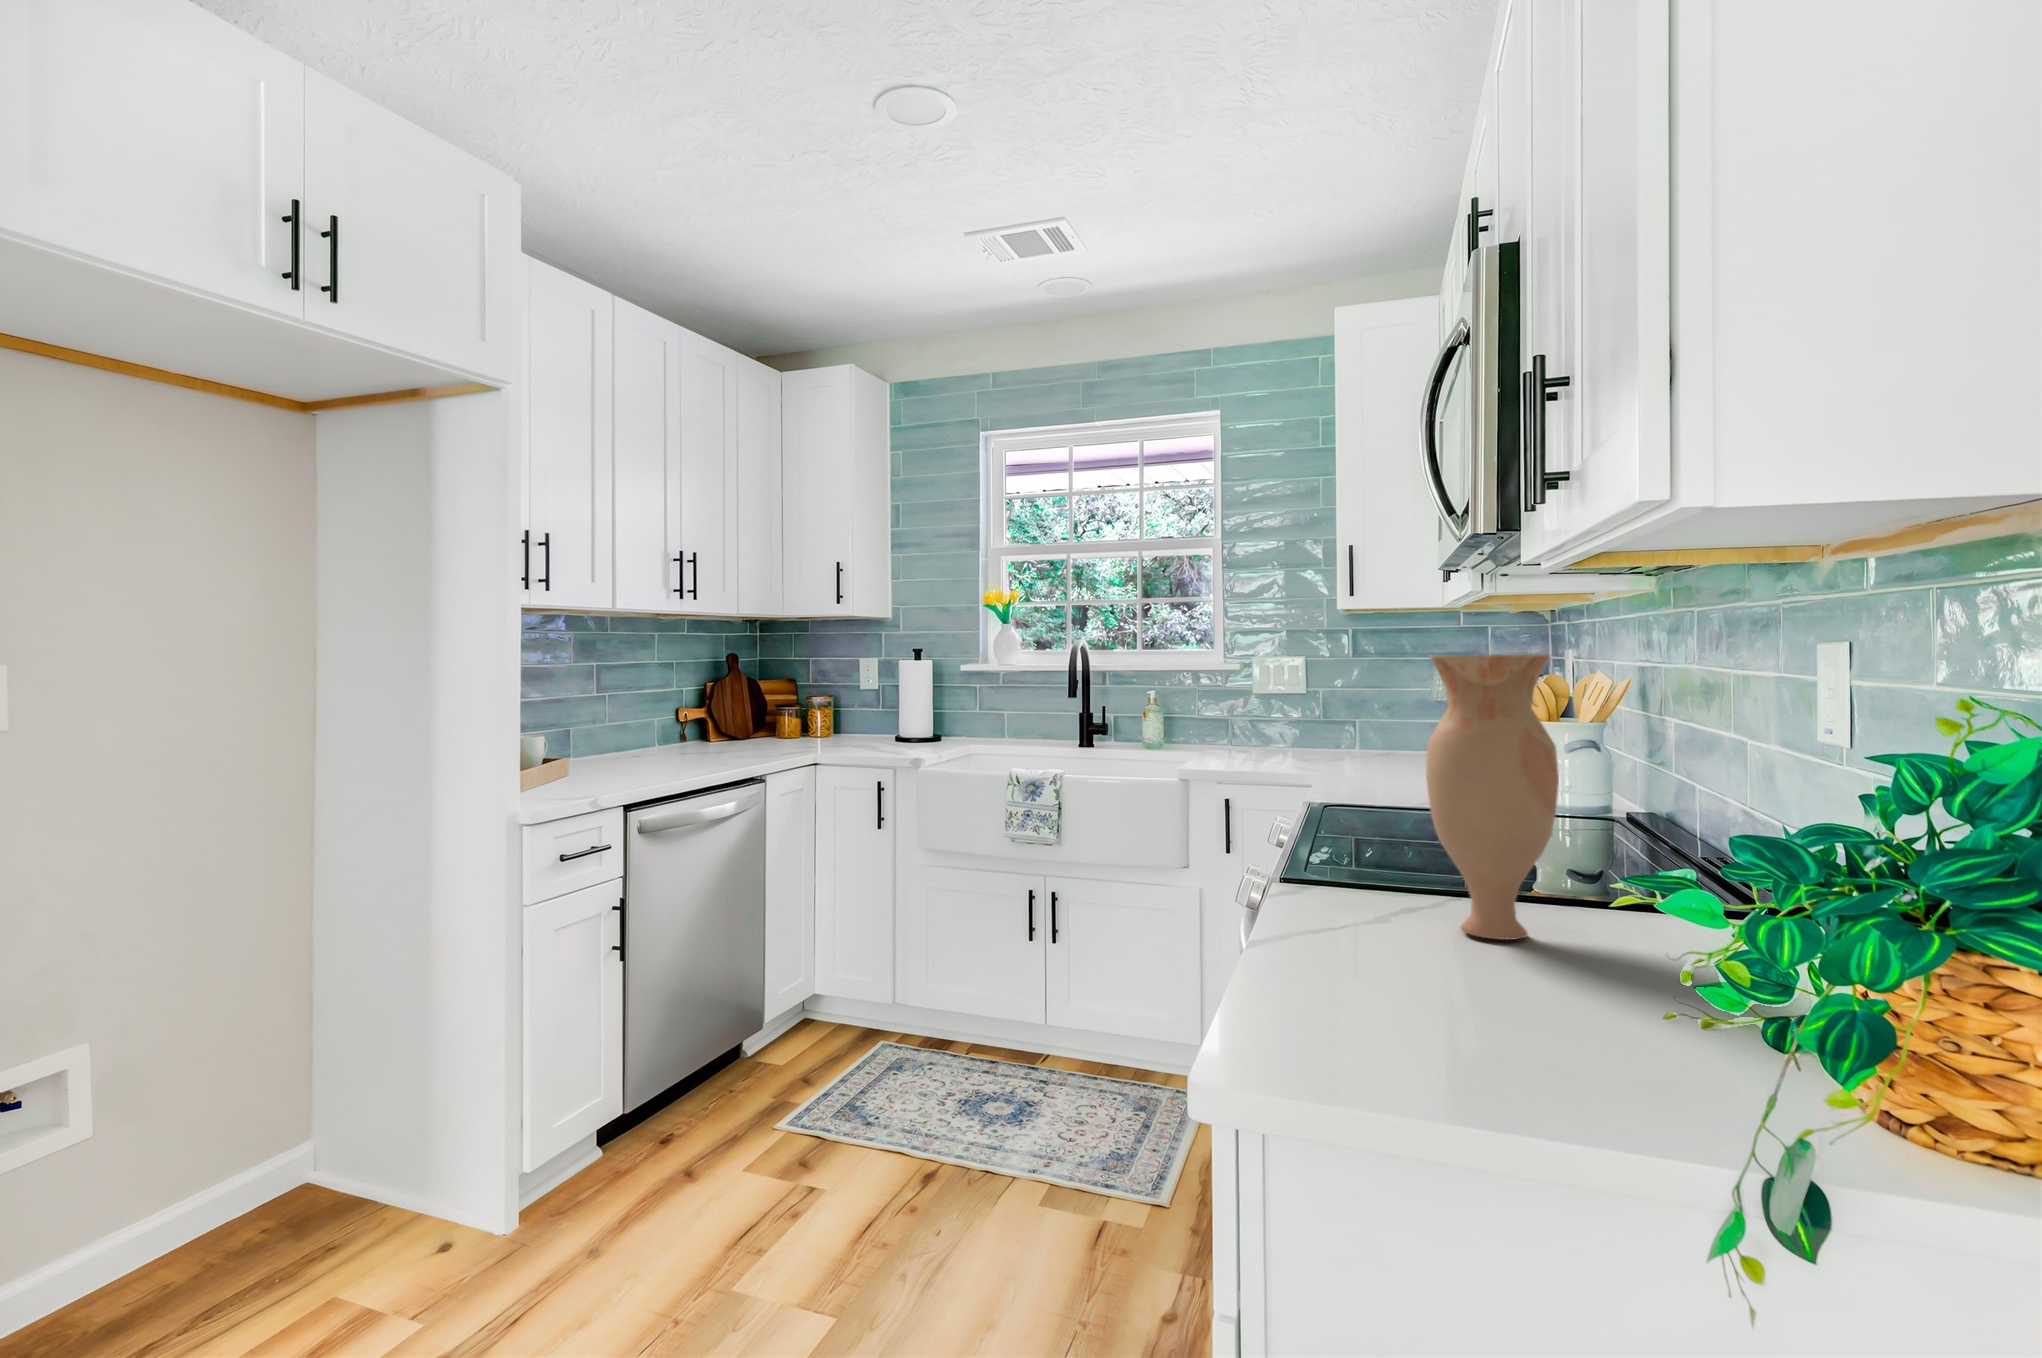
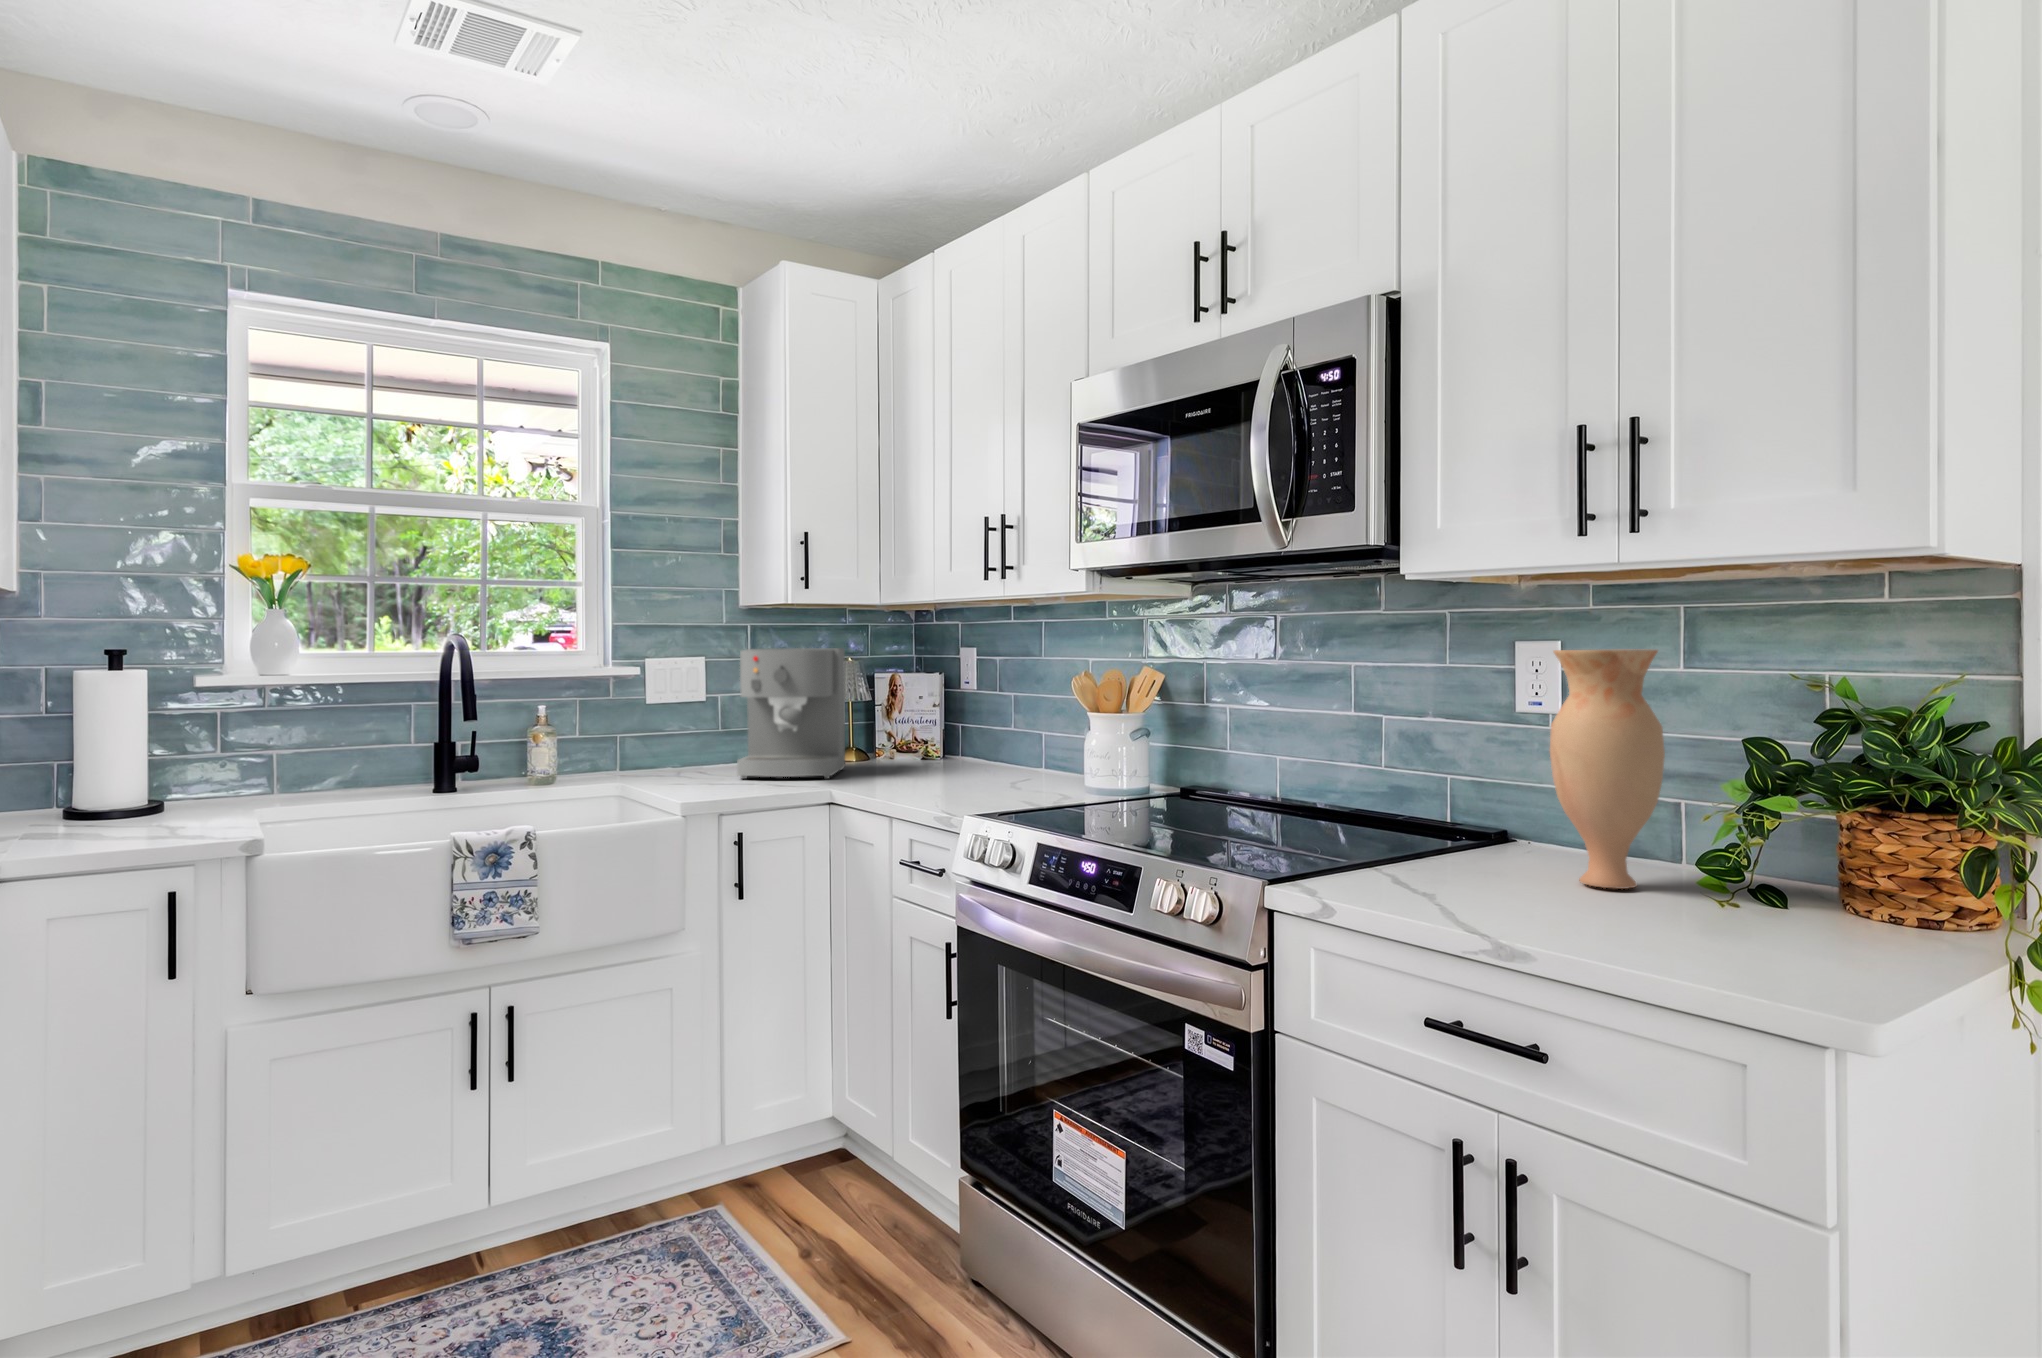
coffee maker: none [1276,648,1395,765] -> present [737,648,845,779]

